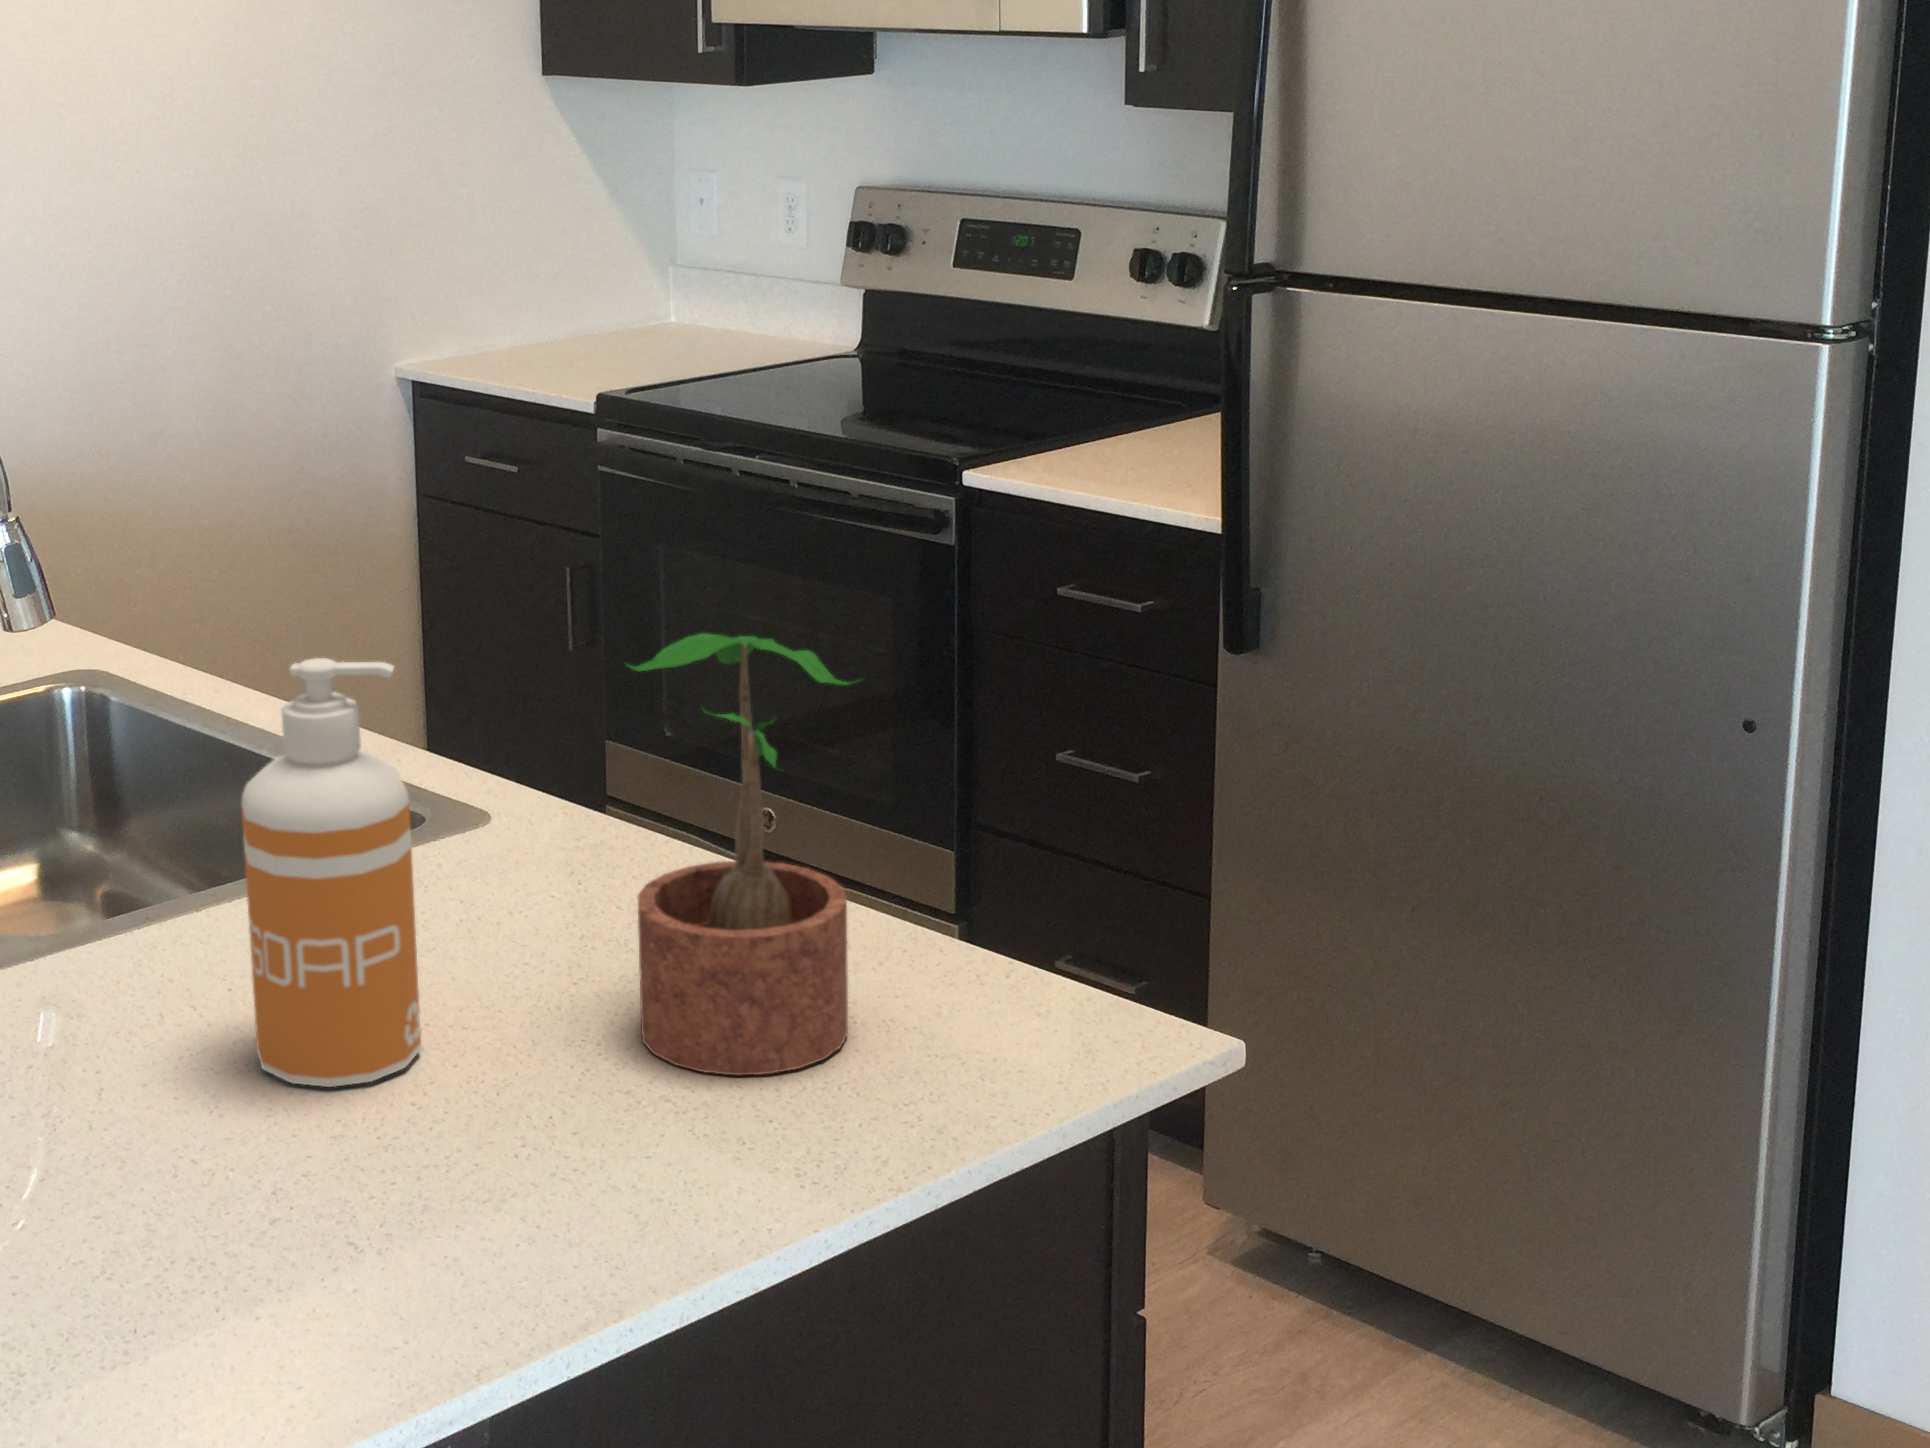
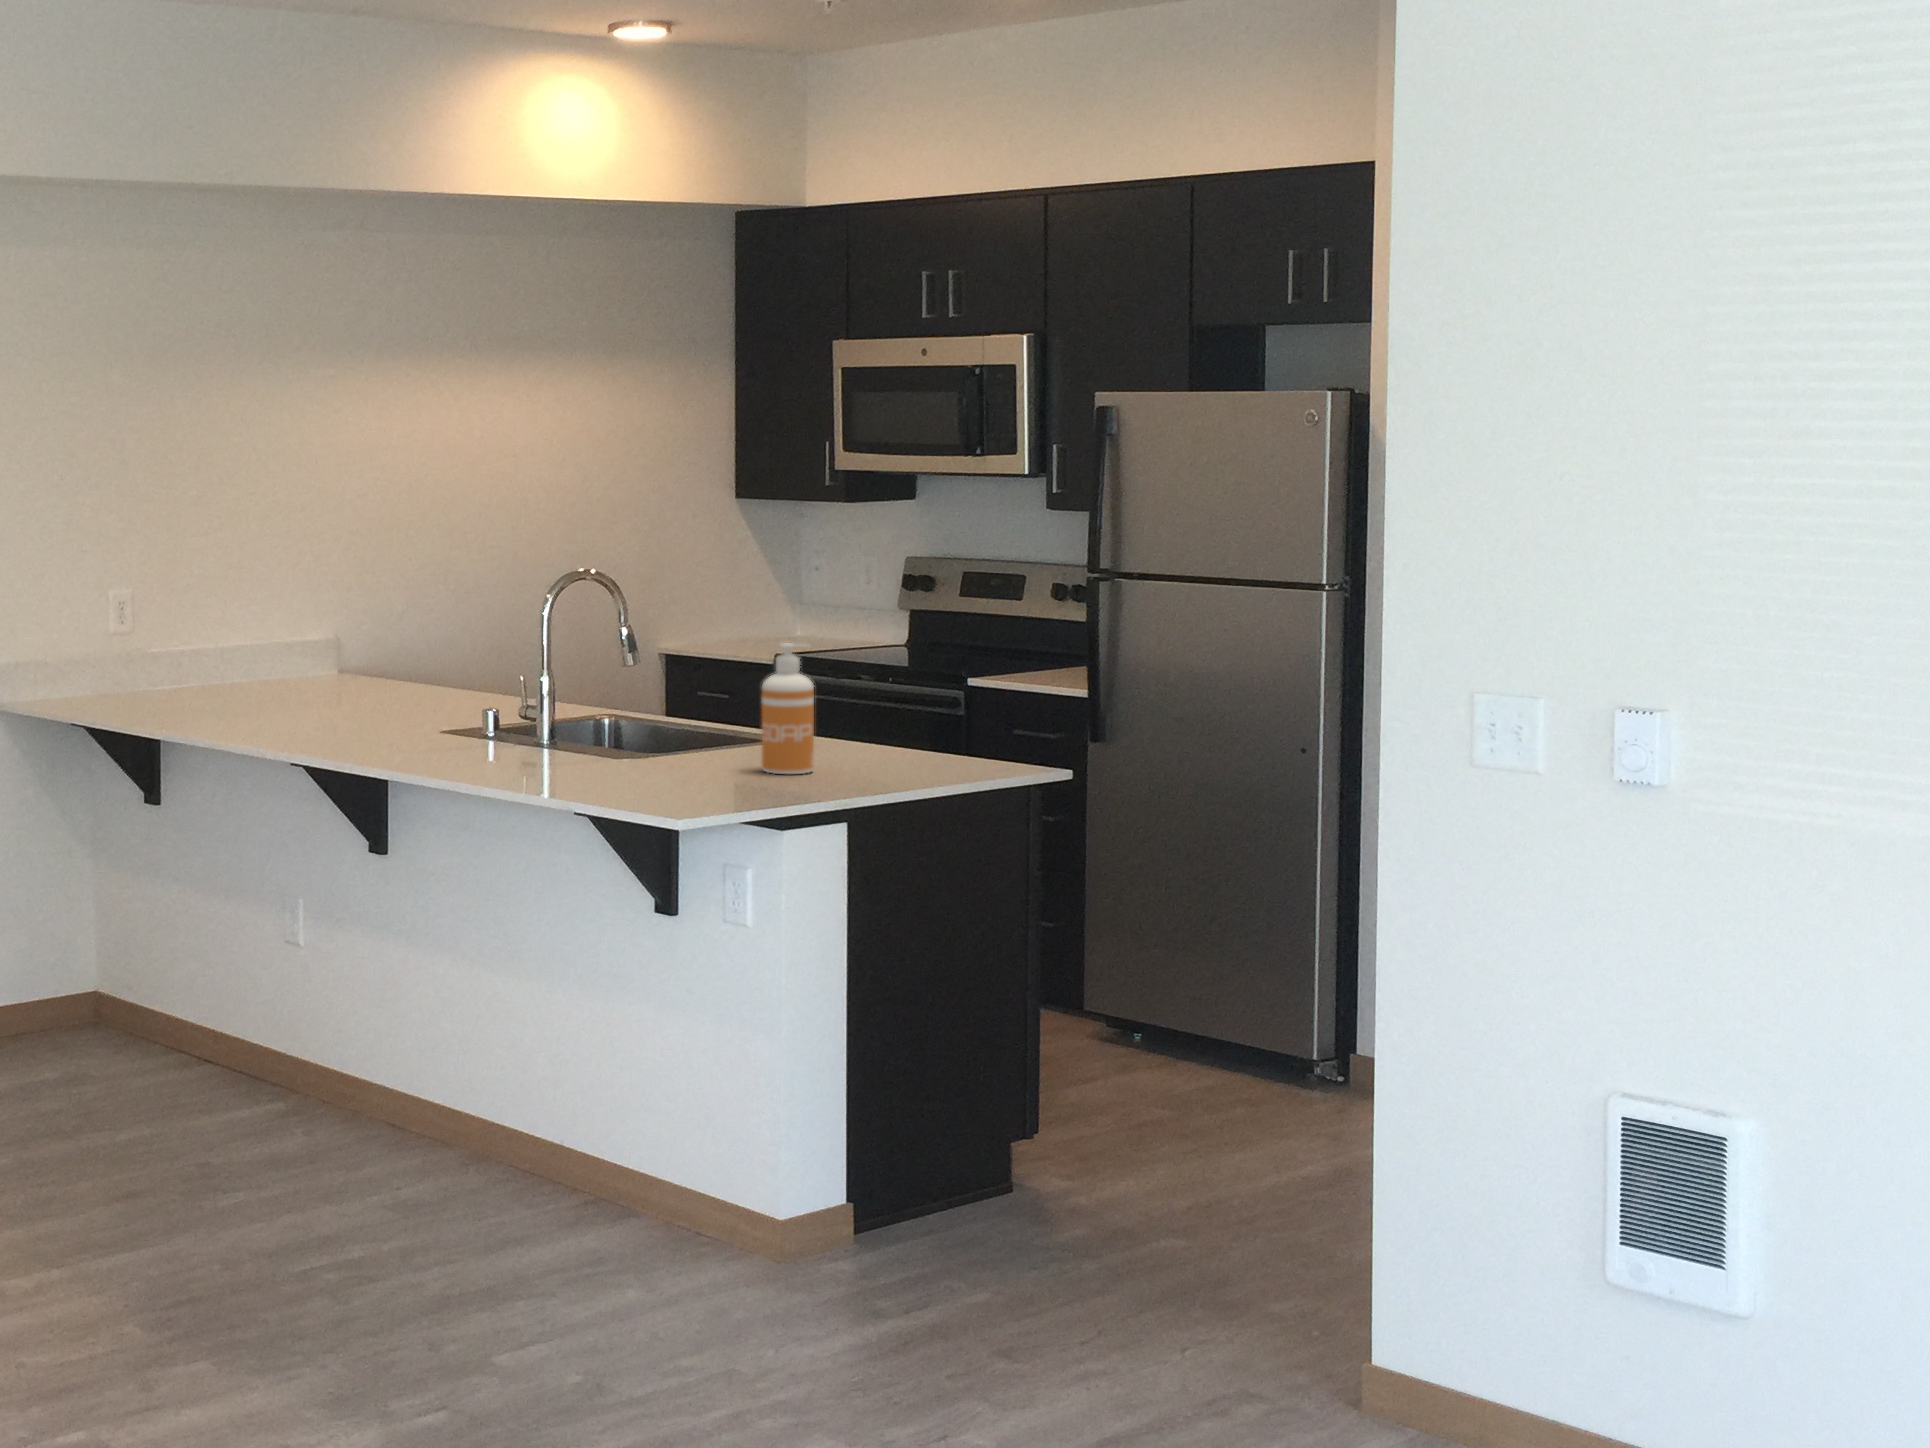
potted plant: present [627,633,855,1075] -> none [879,642,955,775]

